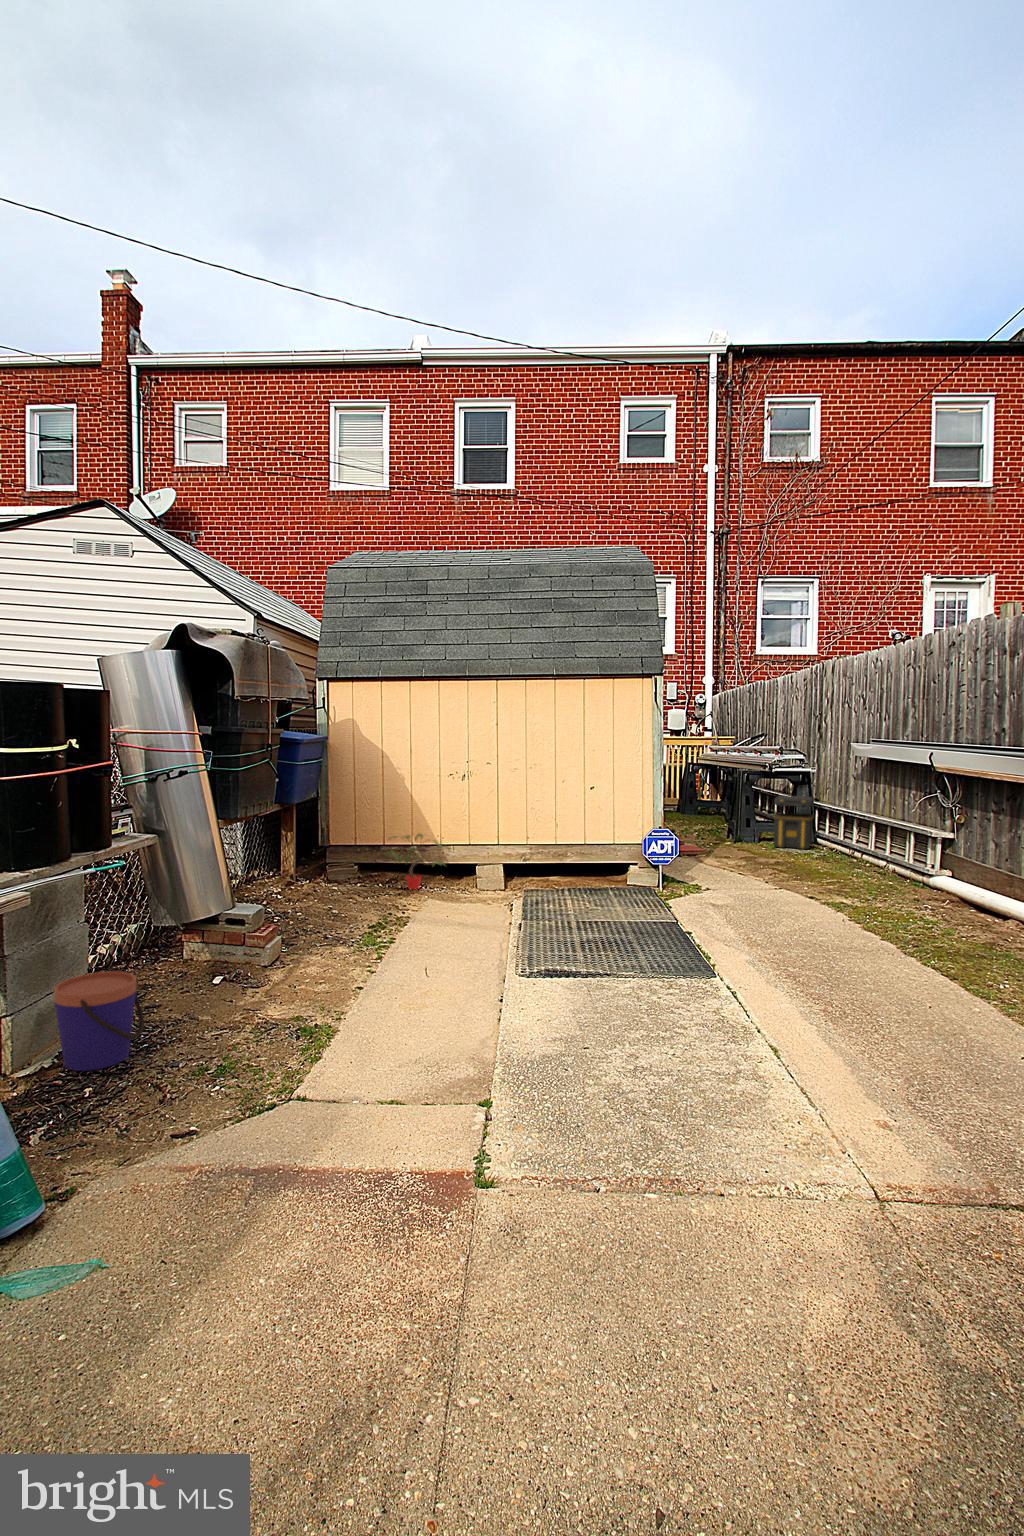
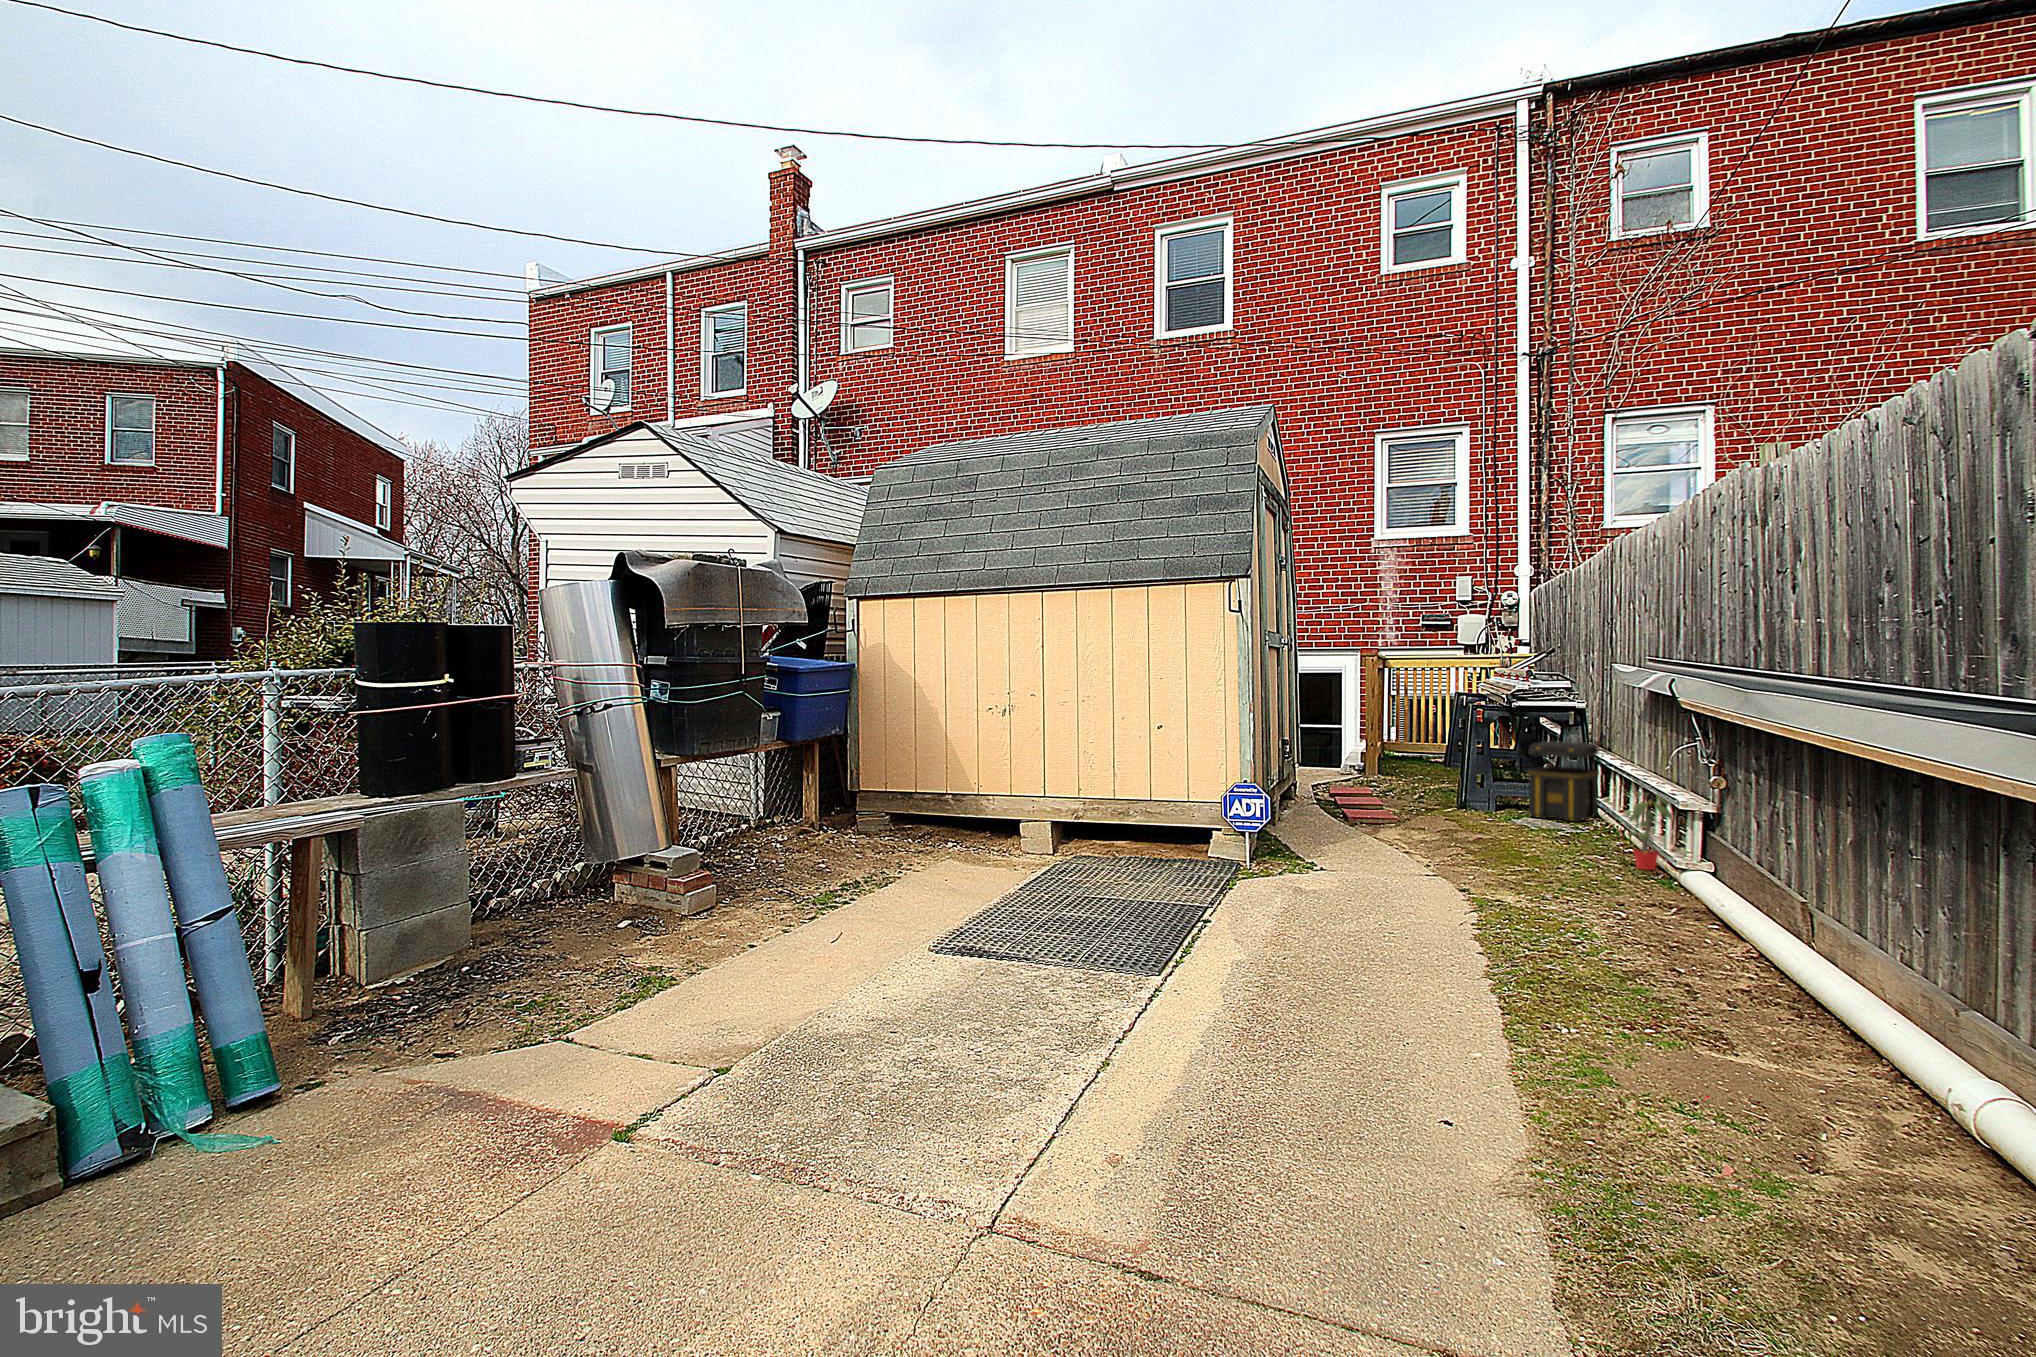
potted plant: present [385,834,444,889] -> present [1622,789,1672,870]
bucket: present [54,971,145,1071] -> none [408,903,495,994]

